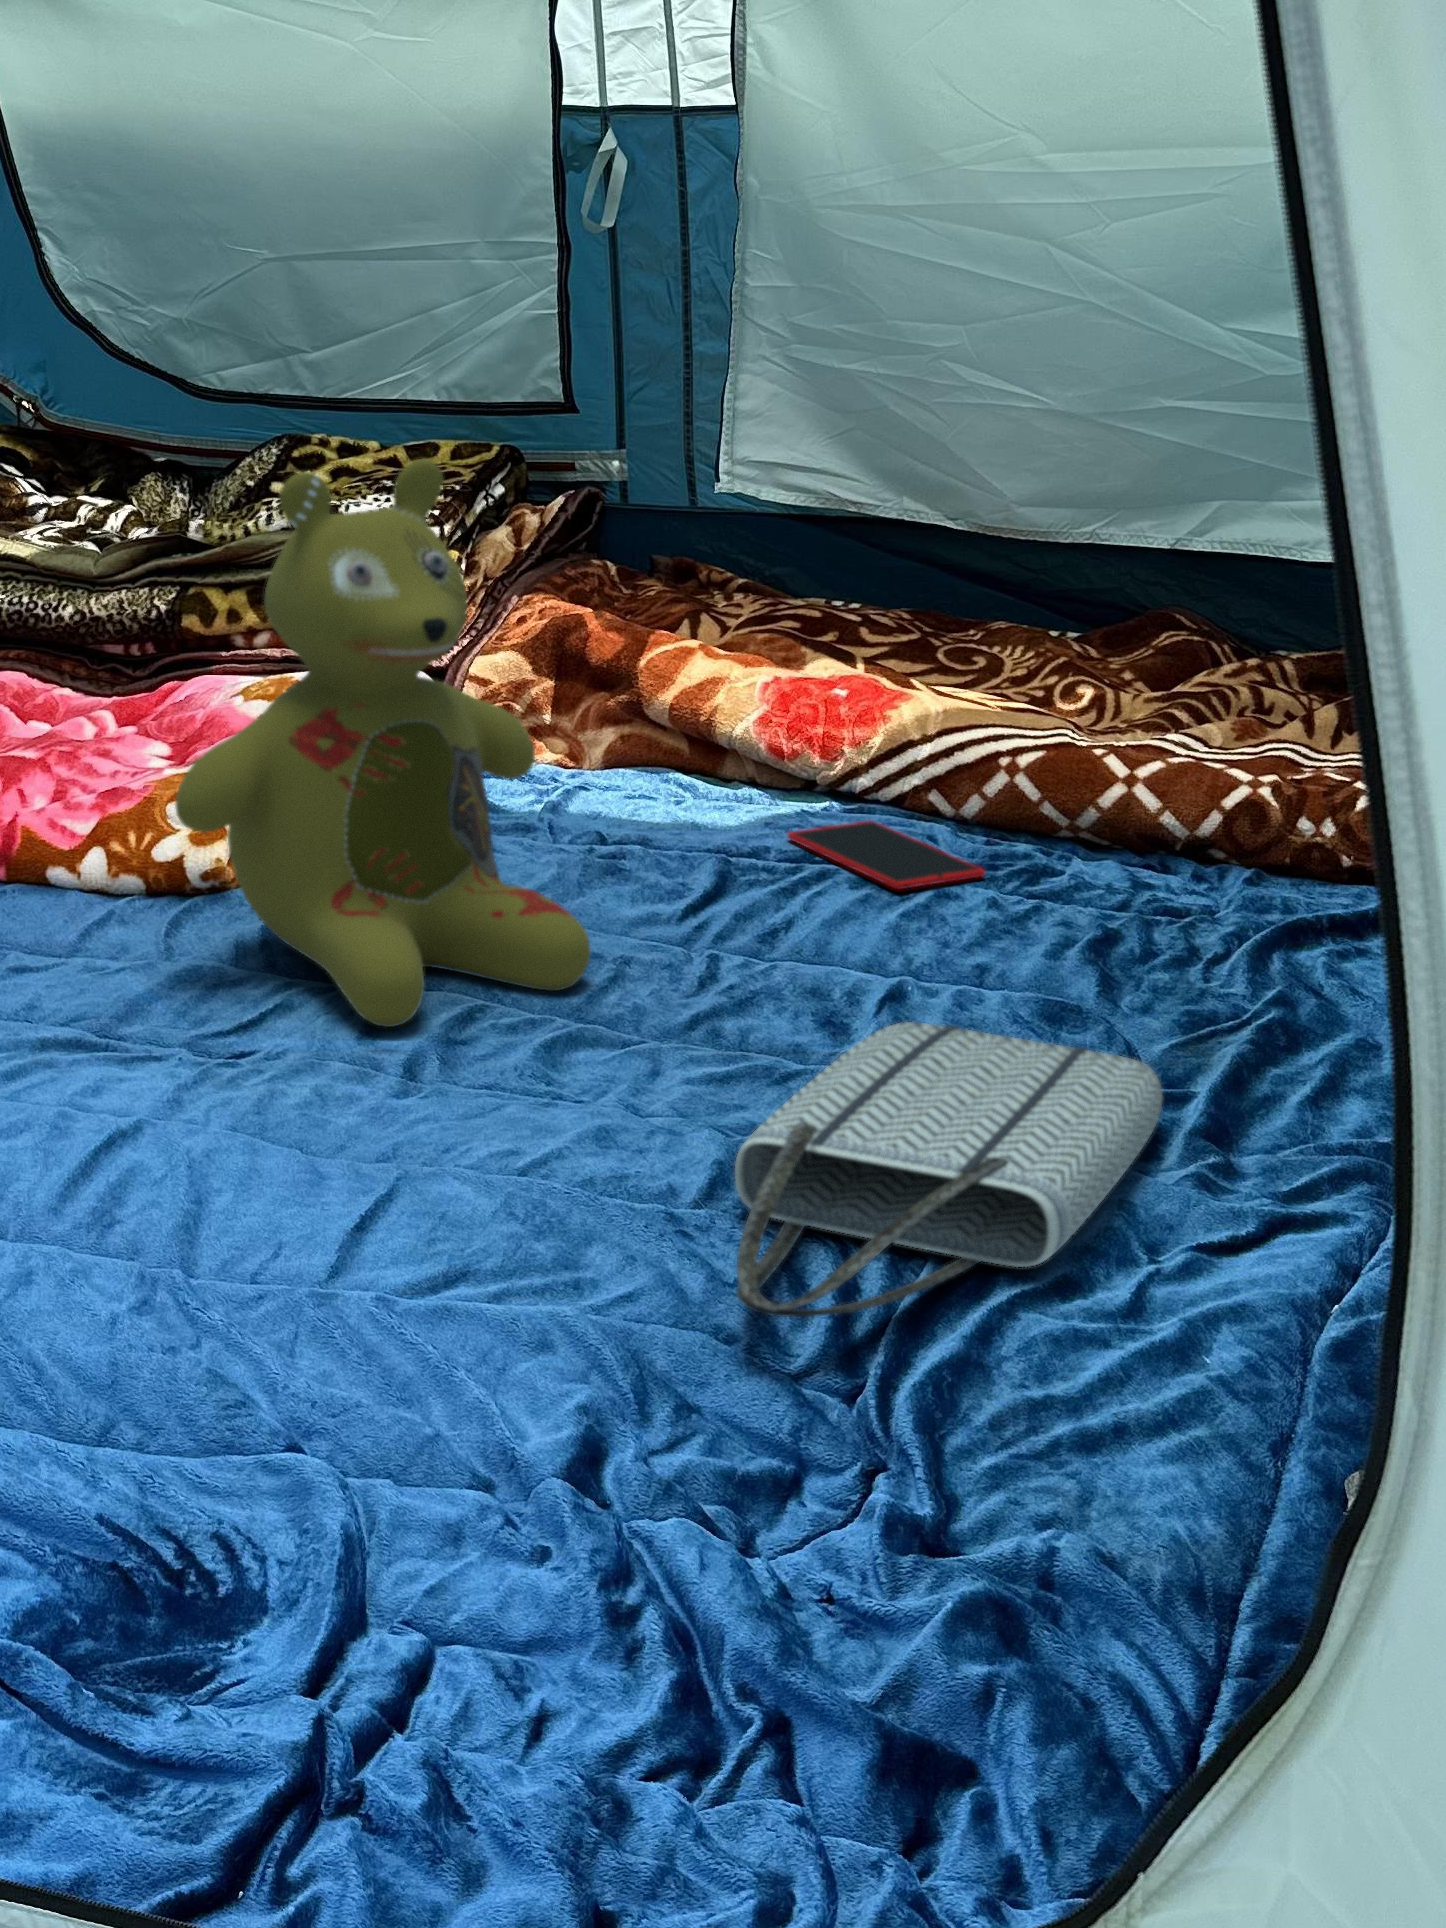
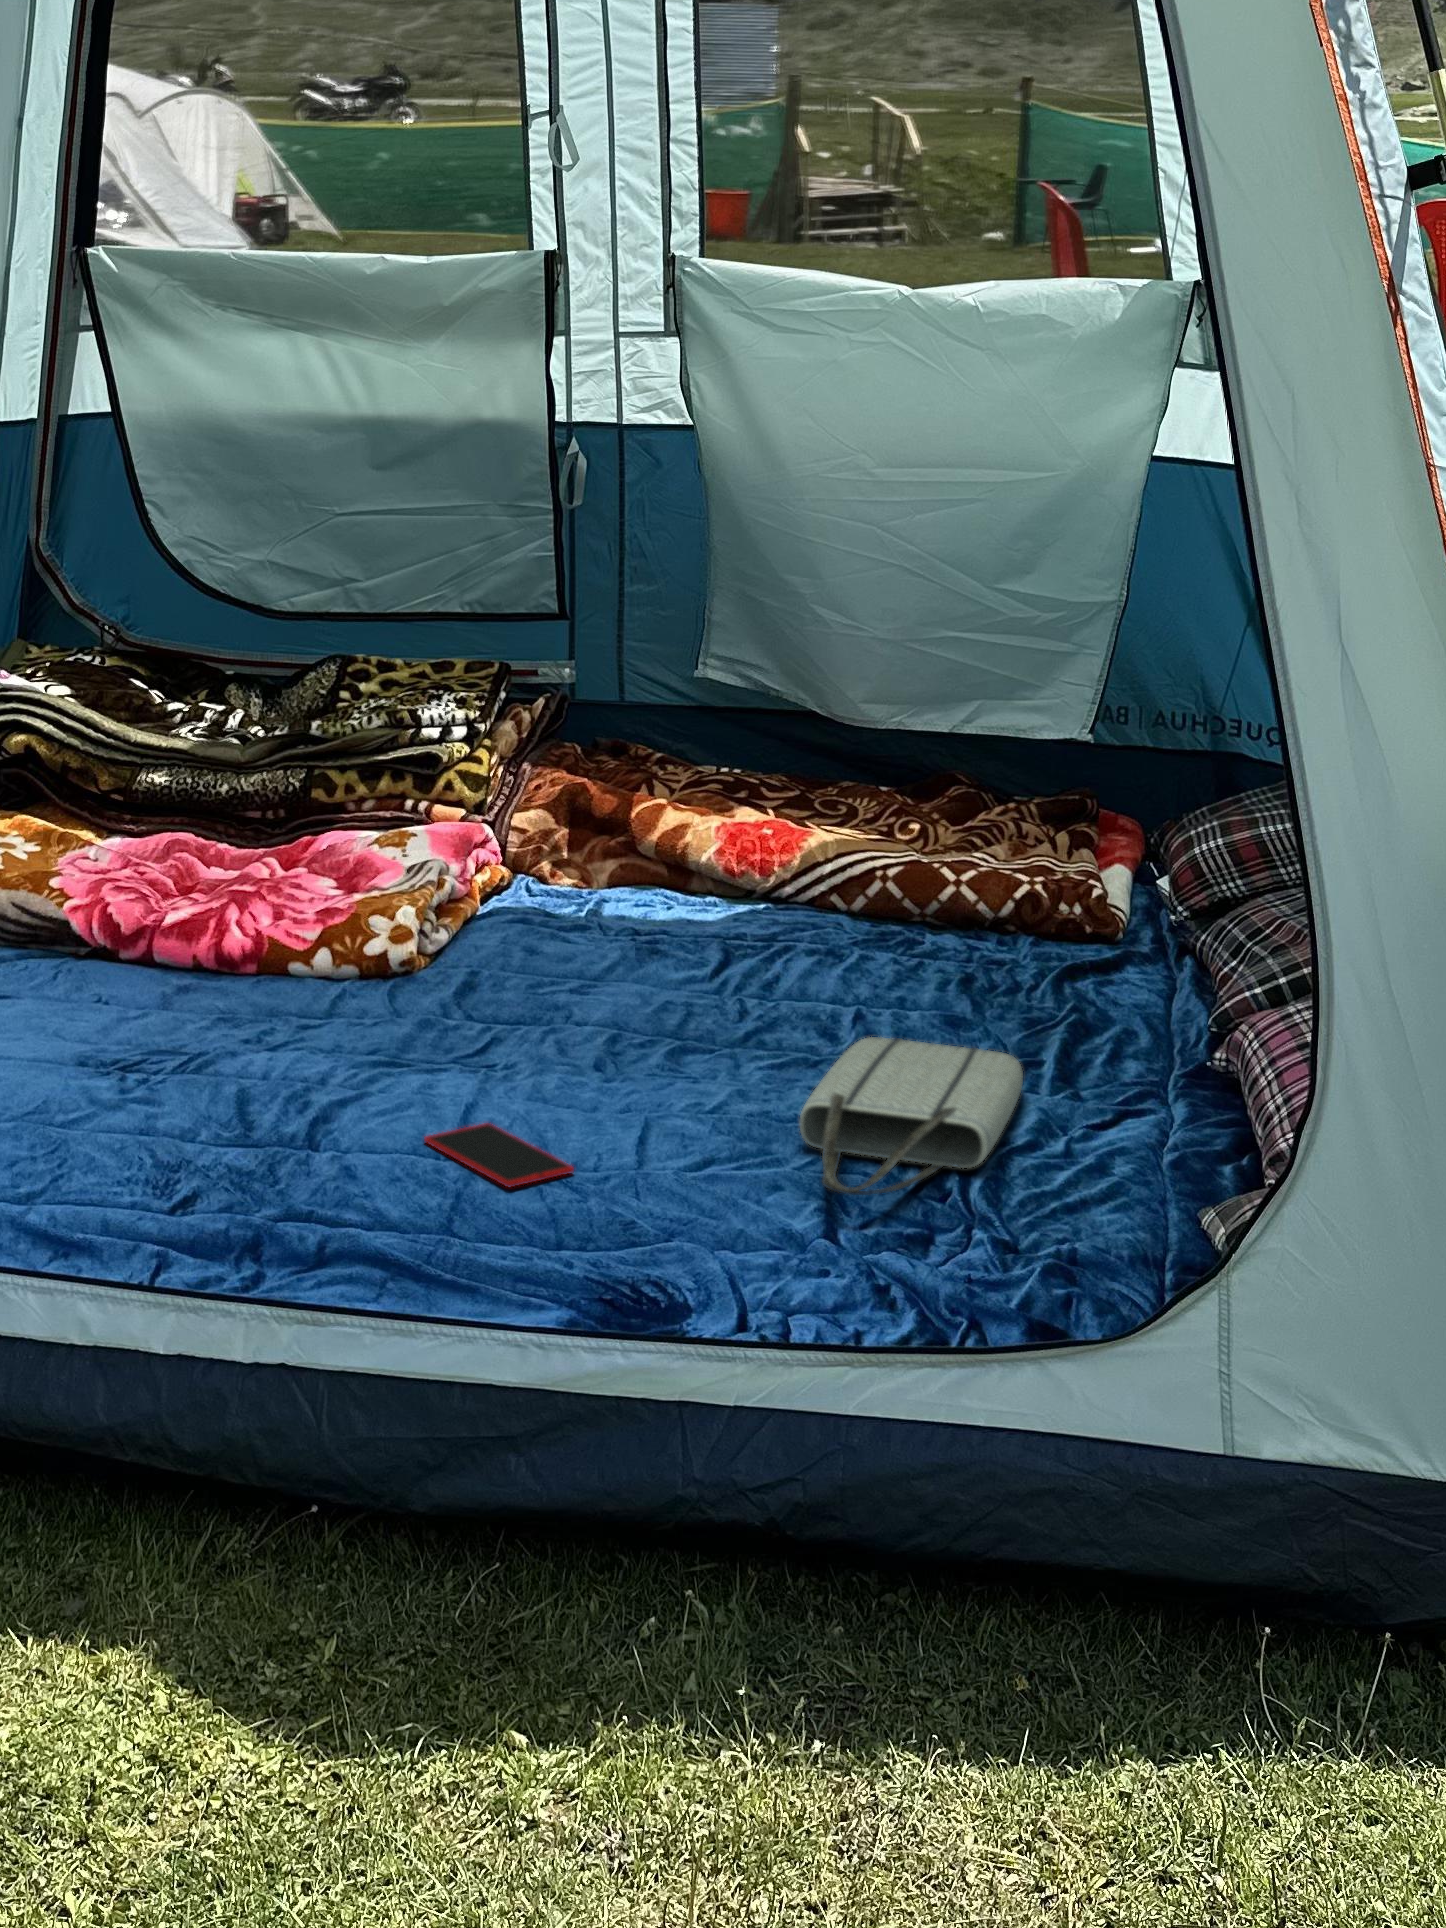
stuffed bear: present [175,459,591,1027] -> none [412,697,666,1052]
smartphone: present [787,821,985,889] -> present [424,1123,574,1187]

